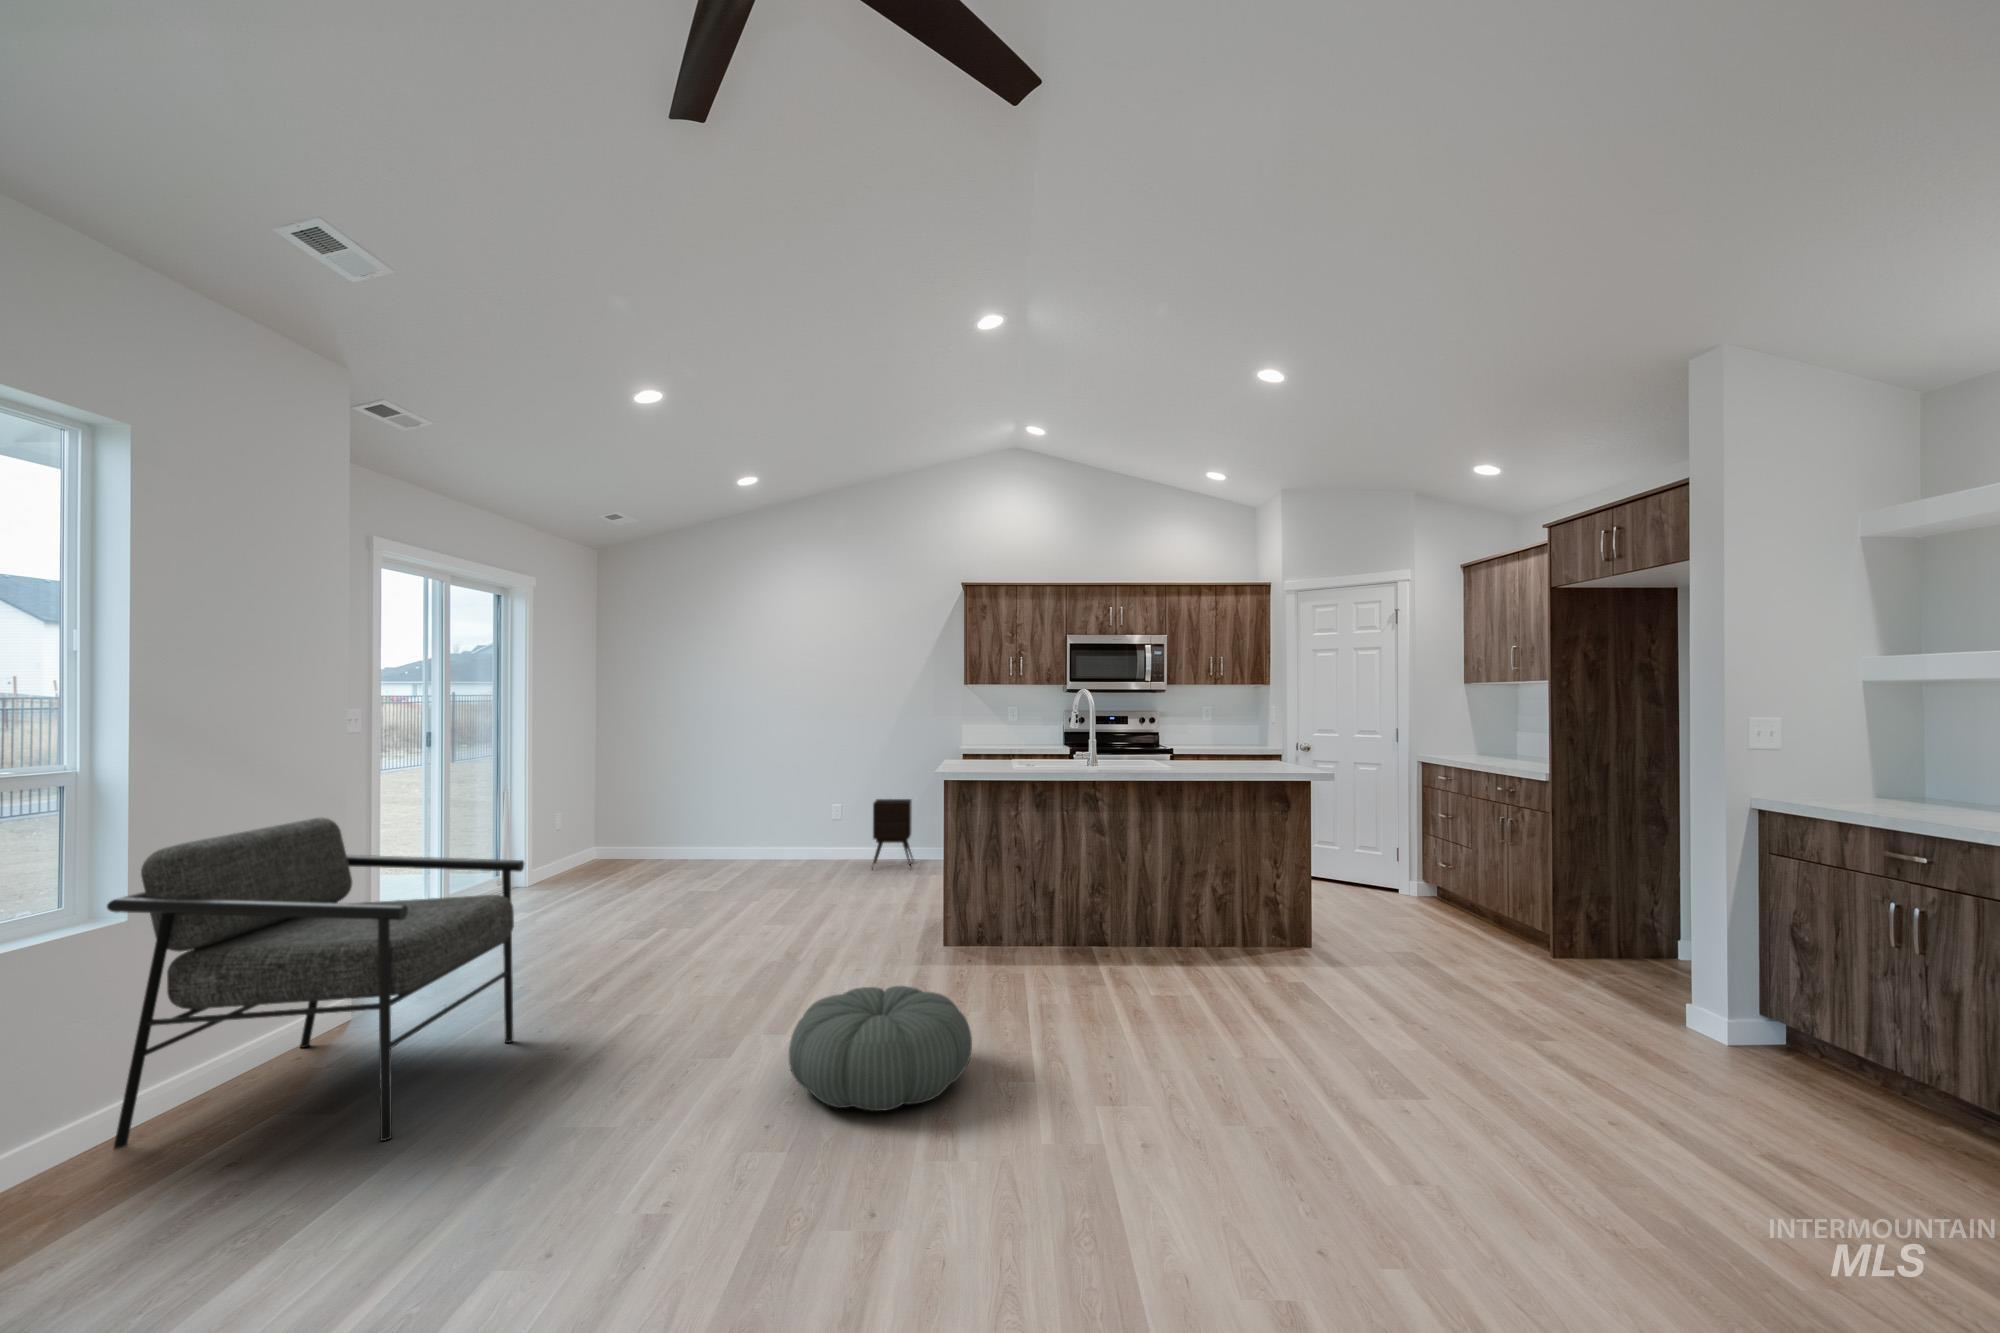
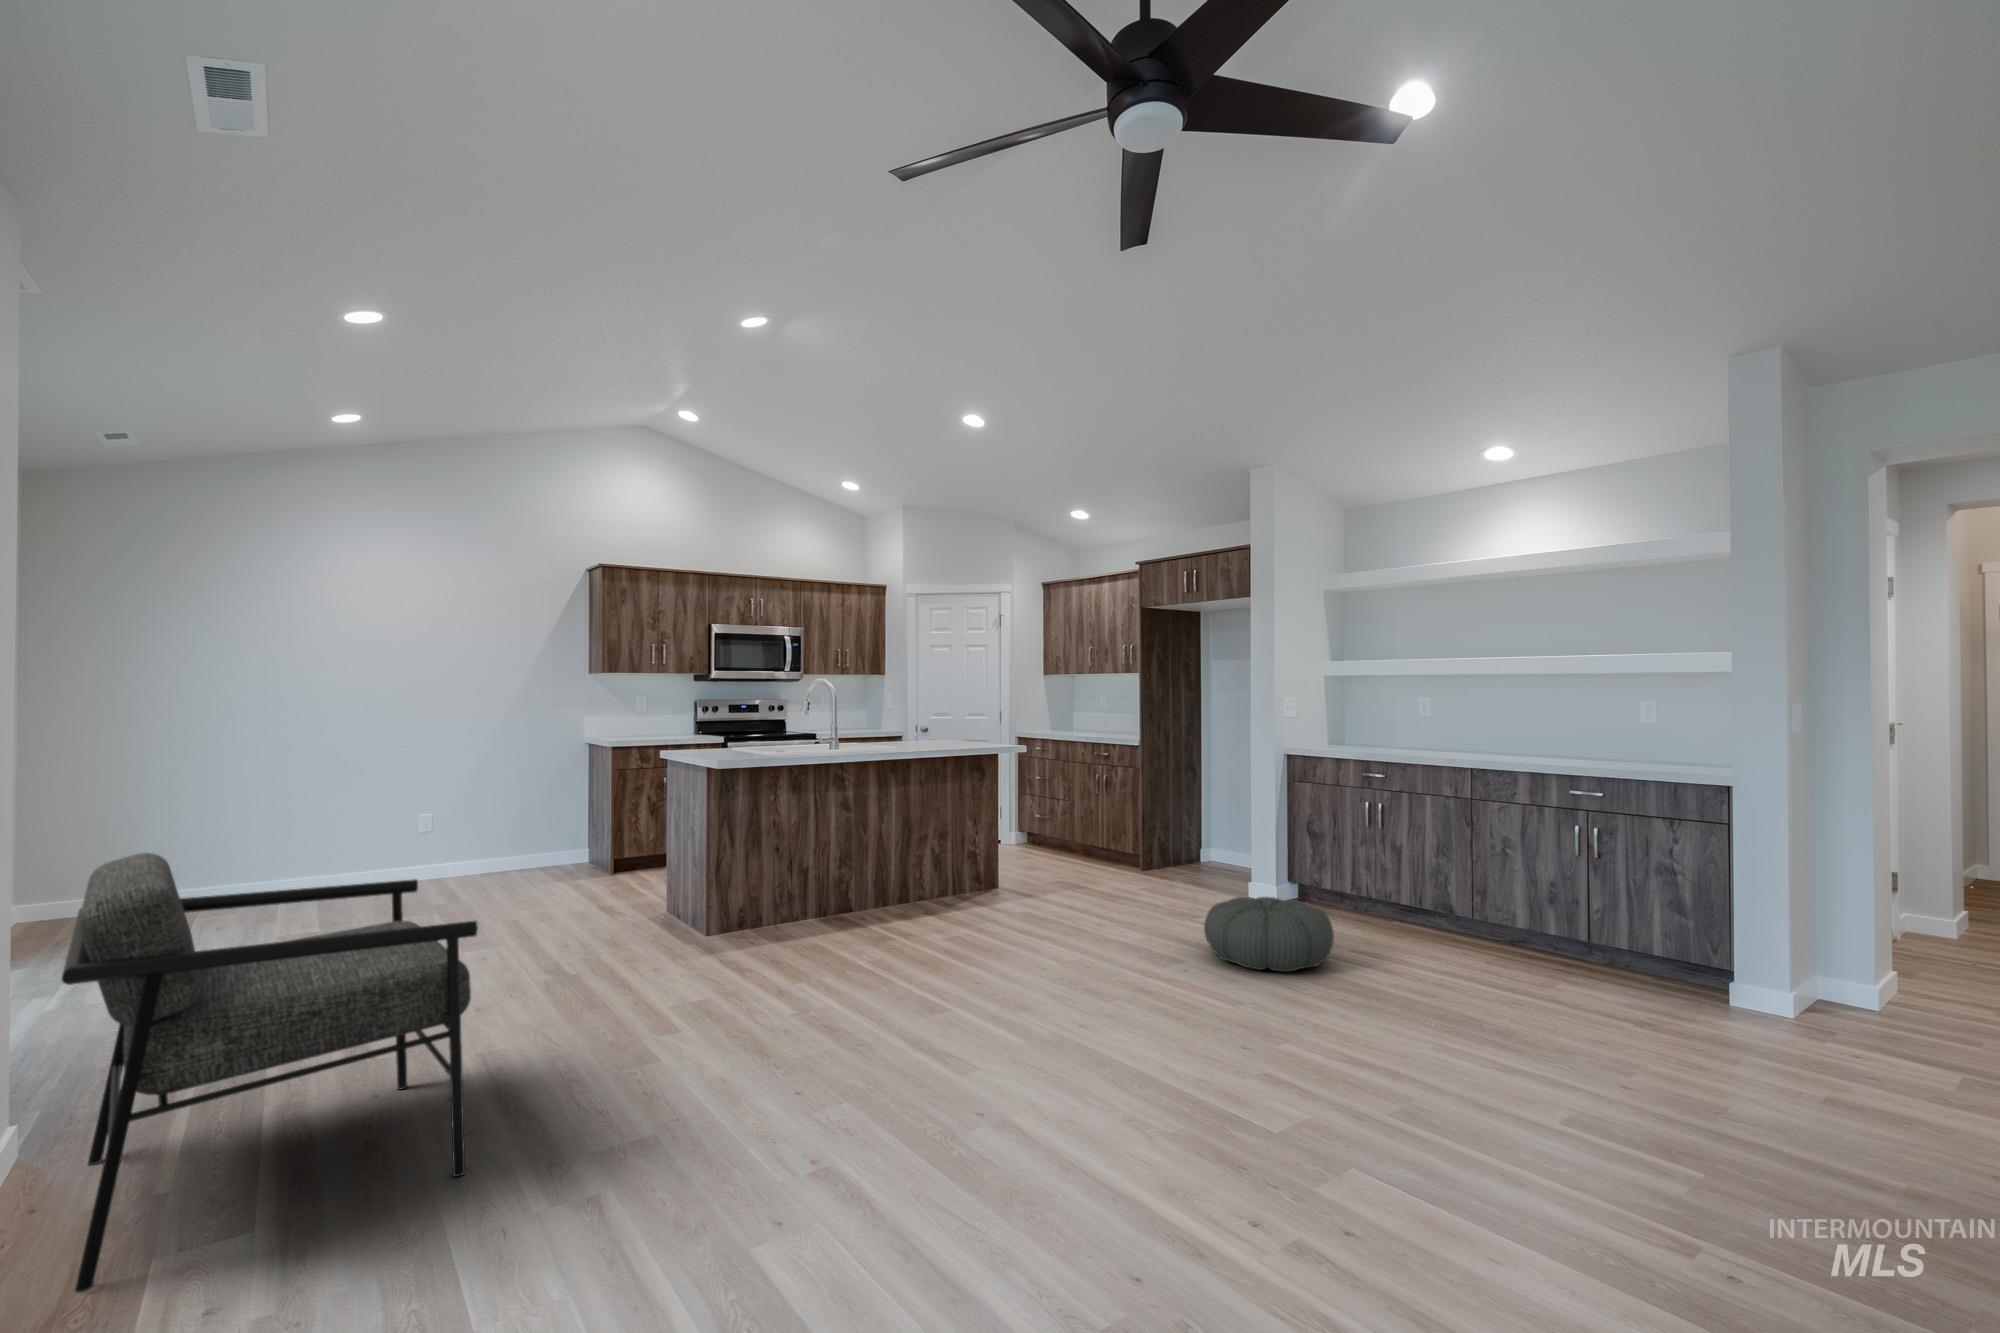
side table: present [872,799,913,868] -> none [478,801,539,884]
pouf: present [789,986,972,1111] -> present [1204,897,1334,972]

